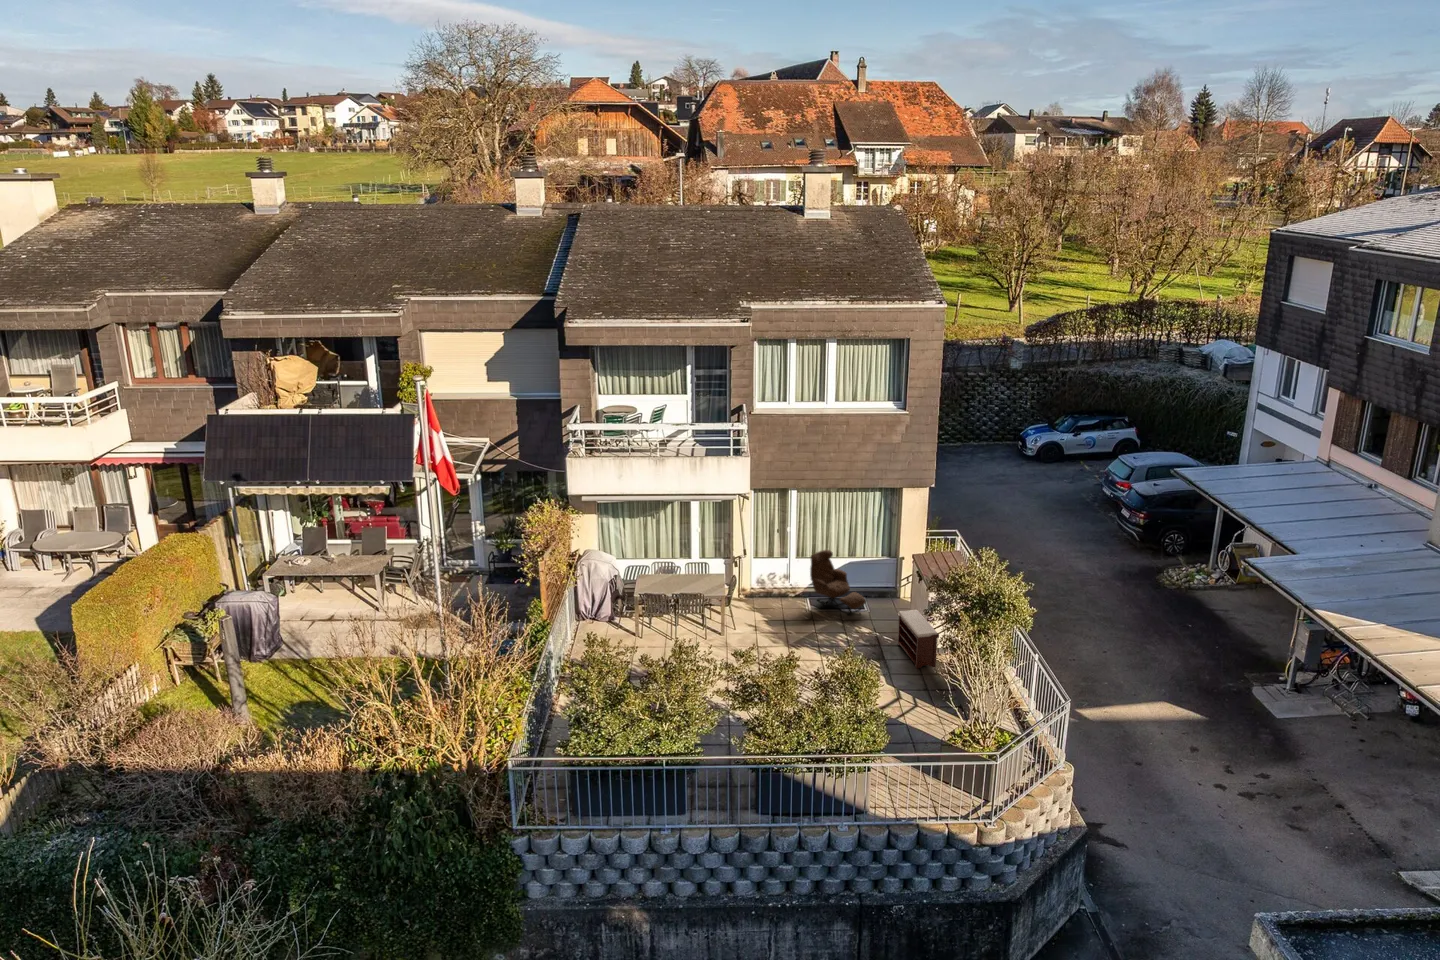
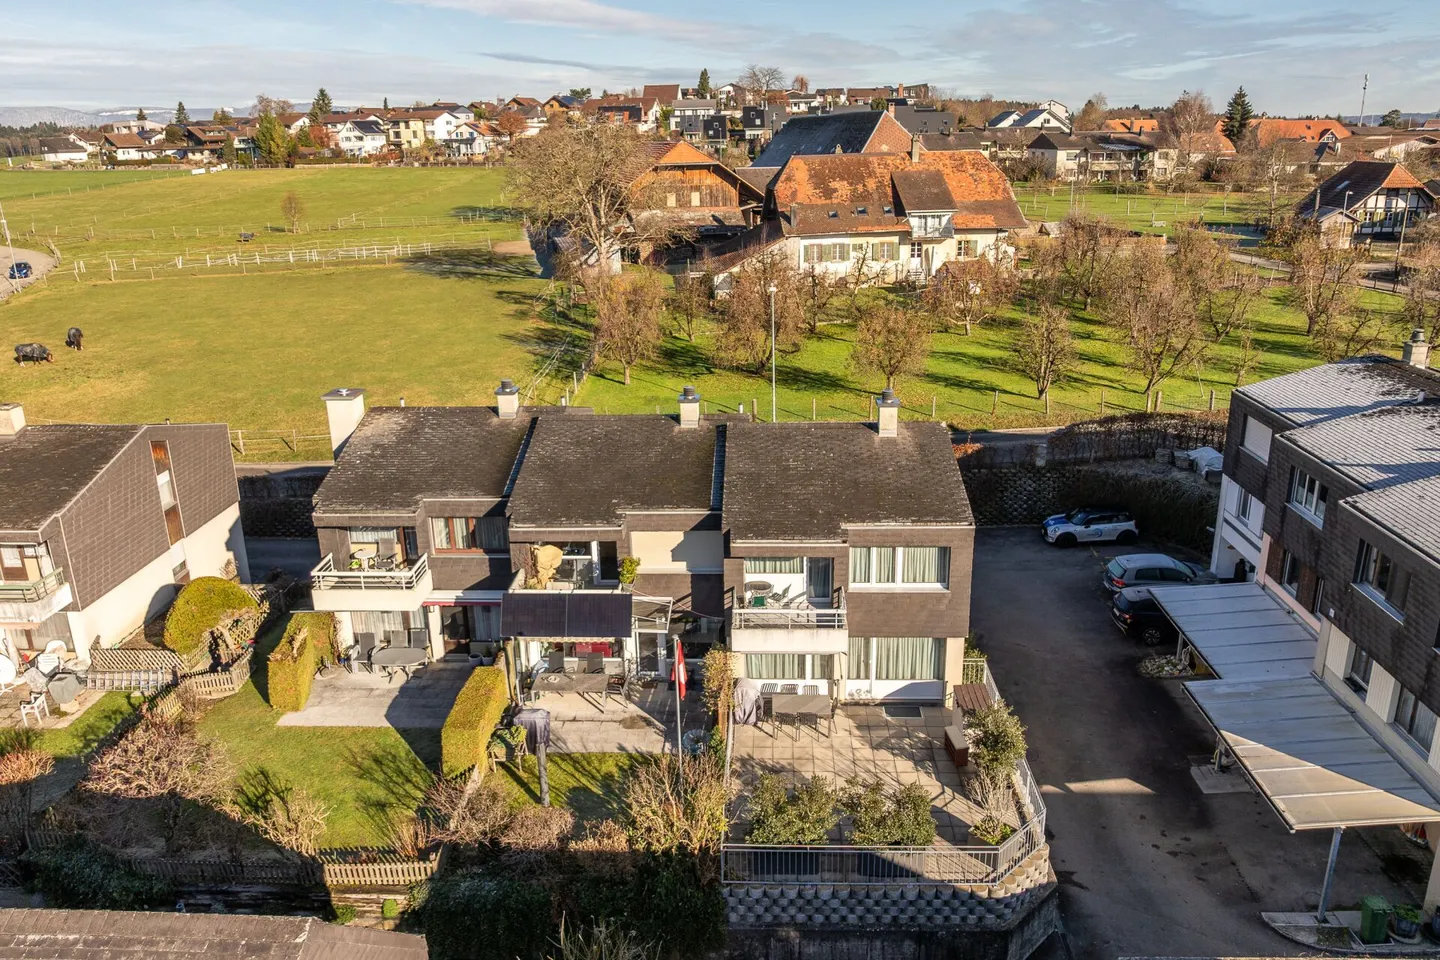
lounge chair: present [810,550,866,614] -> none [886,673,923,720]

